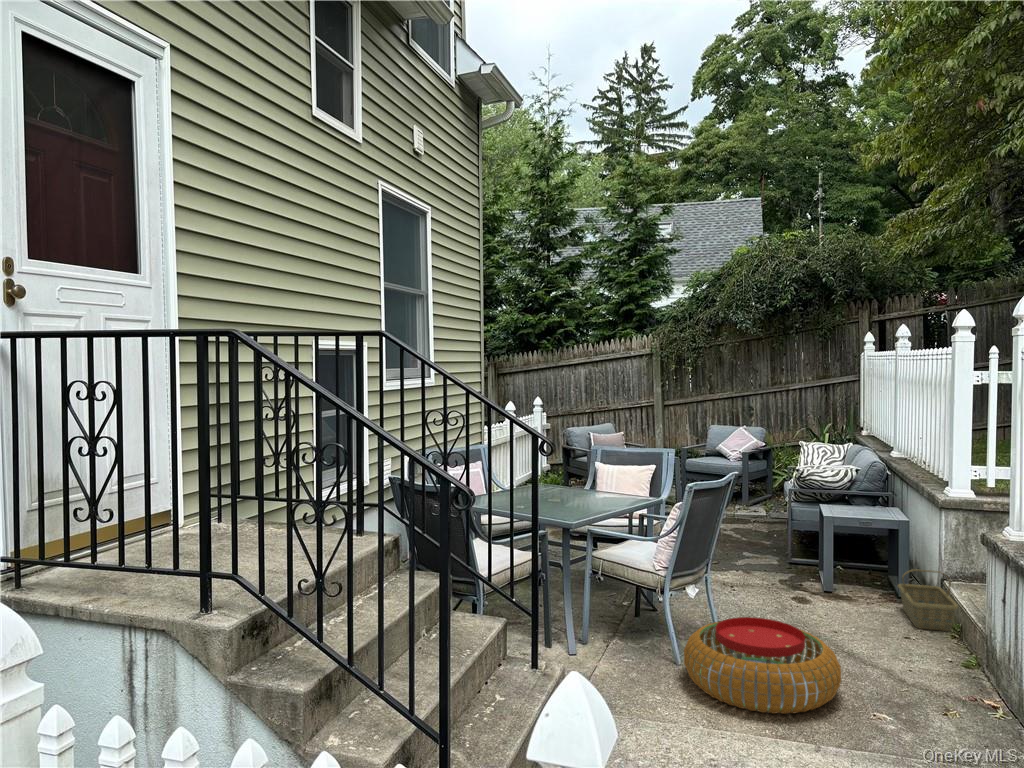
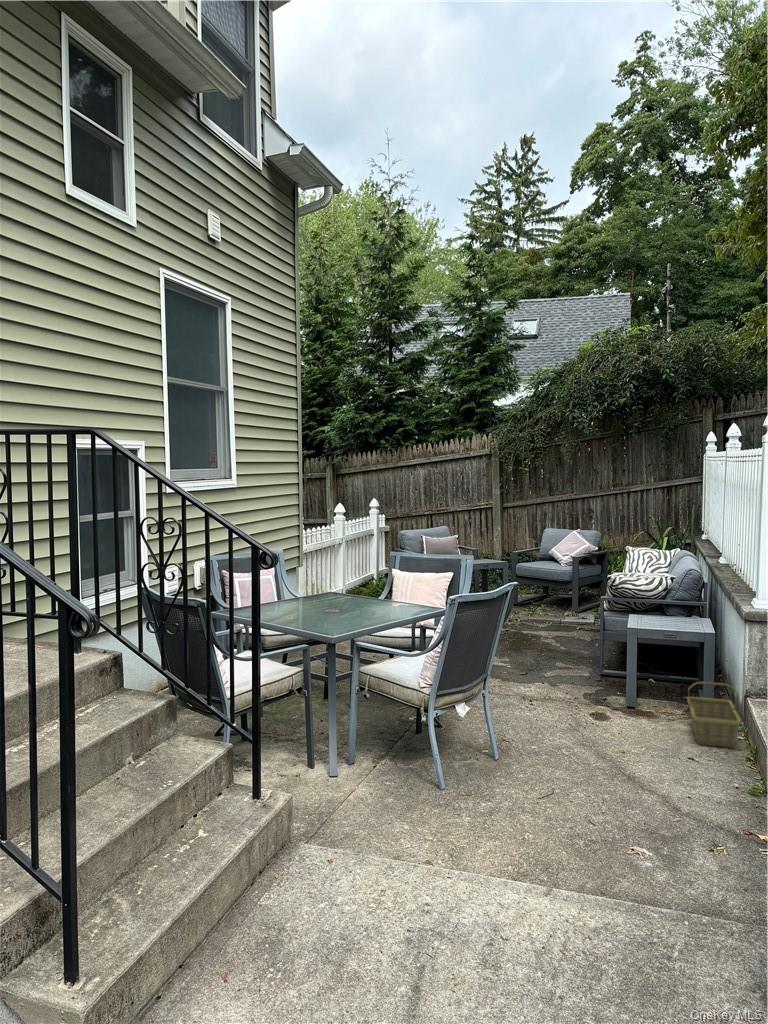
pouf: present [684,617,841,714] -> none [422,730,584,834]

